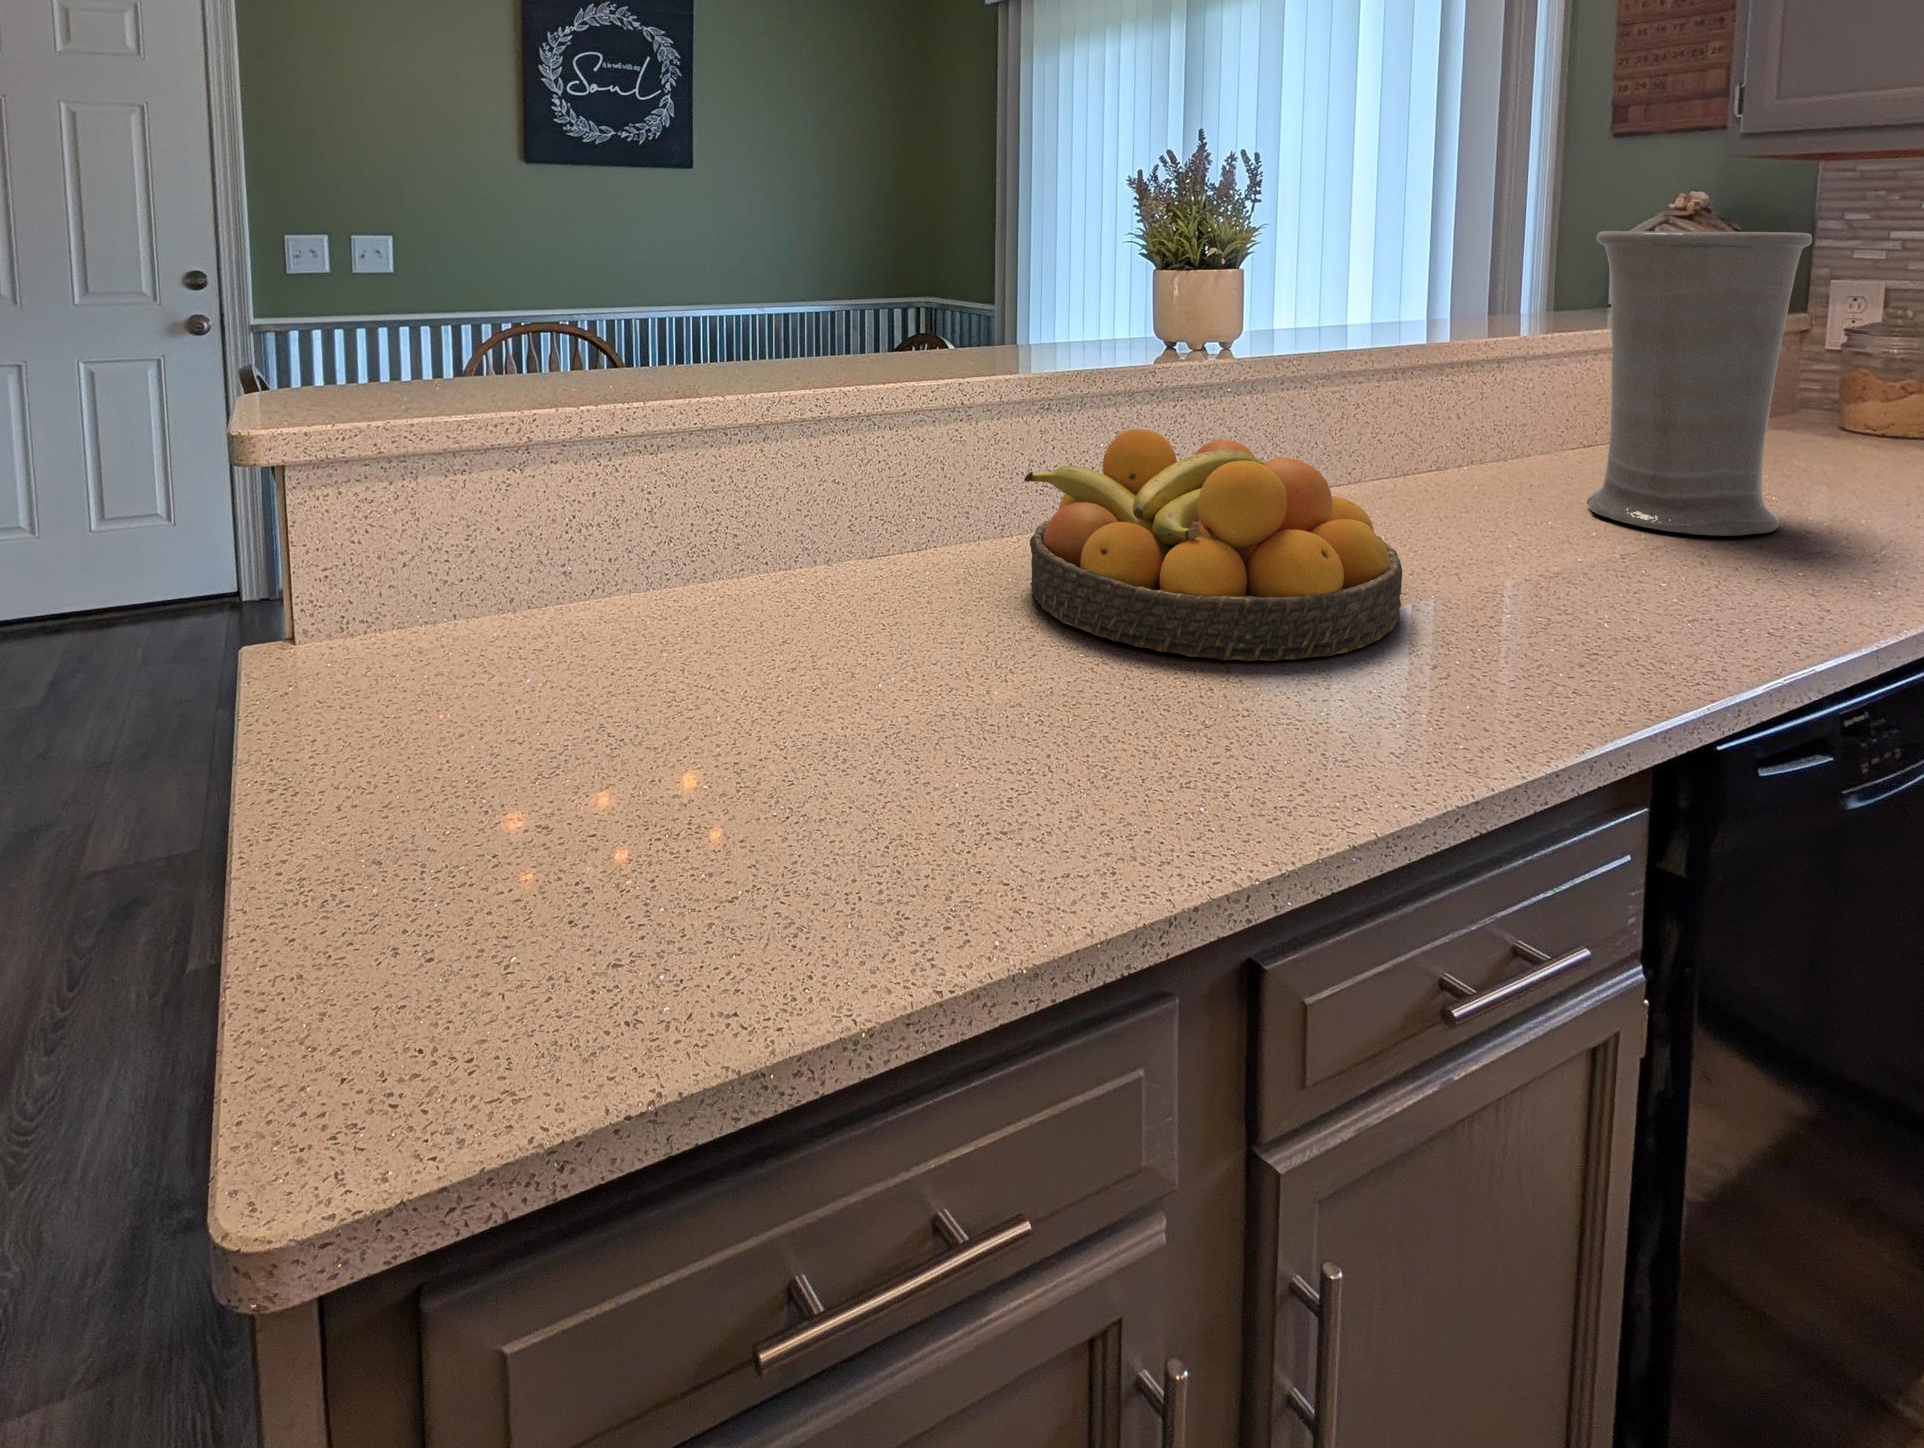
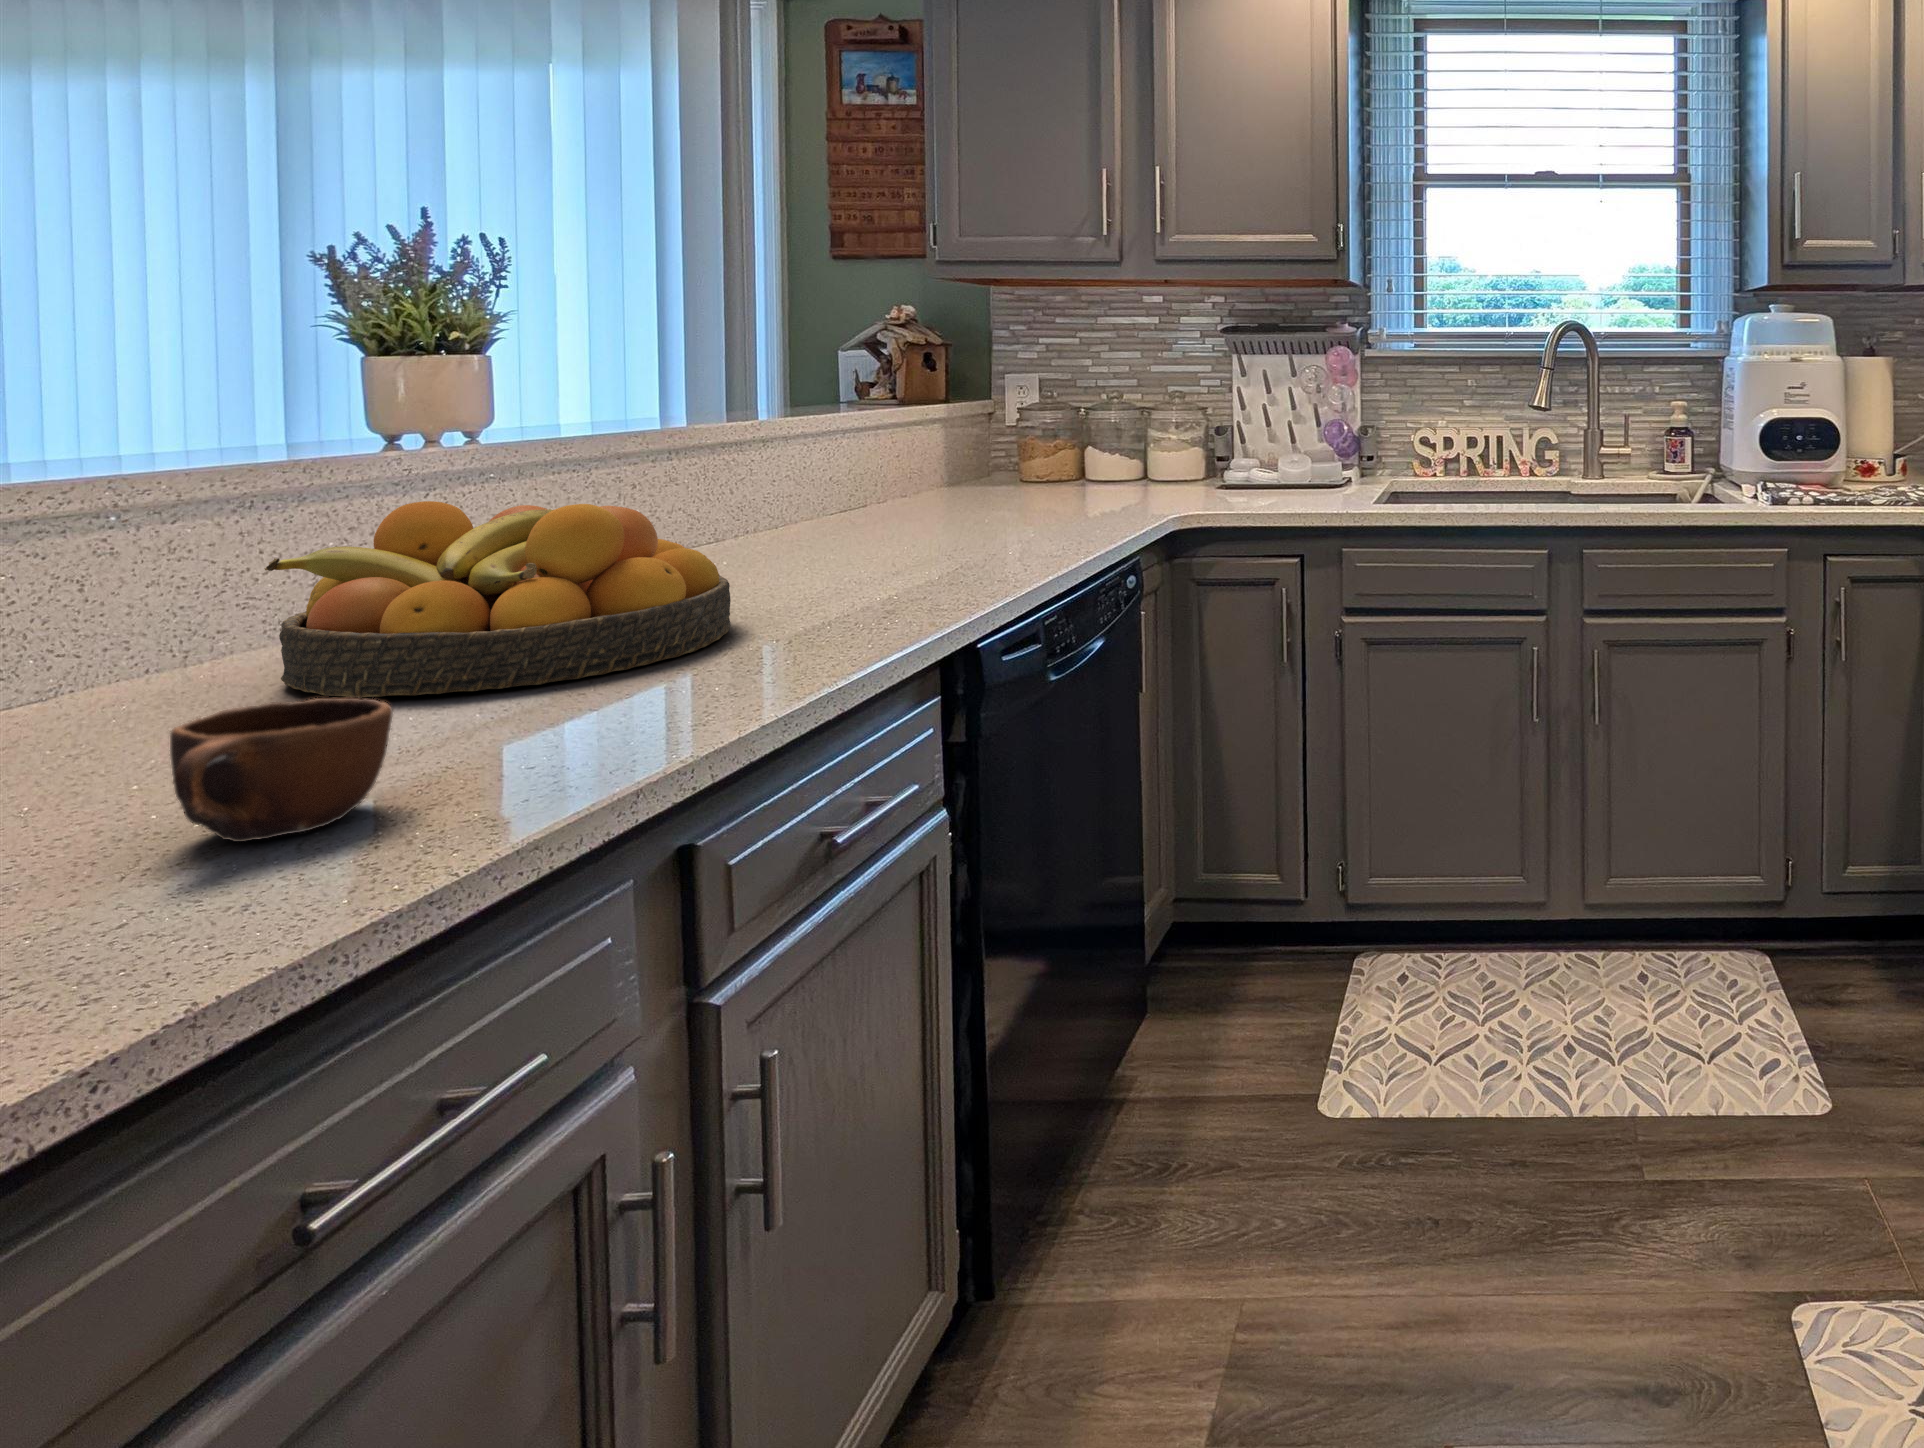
vase: present [1587,231,1812,536] -> none [846,321,997,549]
mug: none [807,665,988,822] -> present [170,697,393,842]

